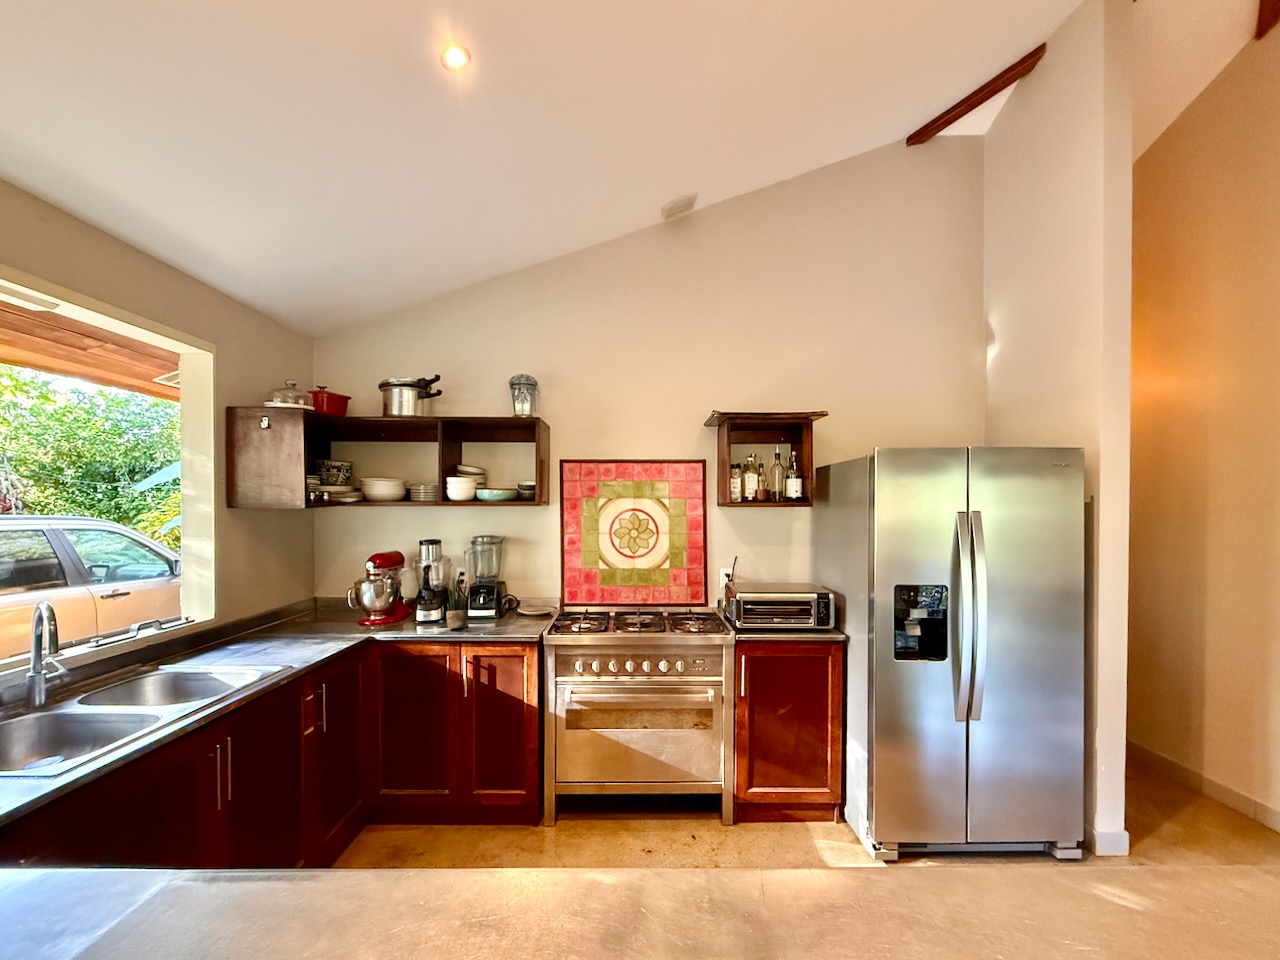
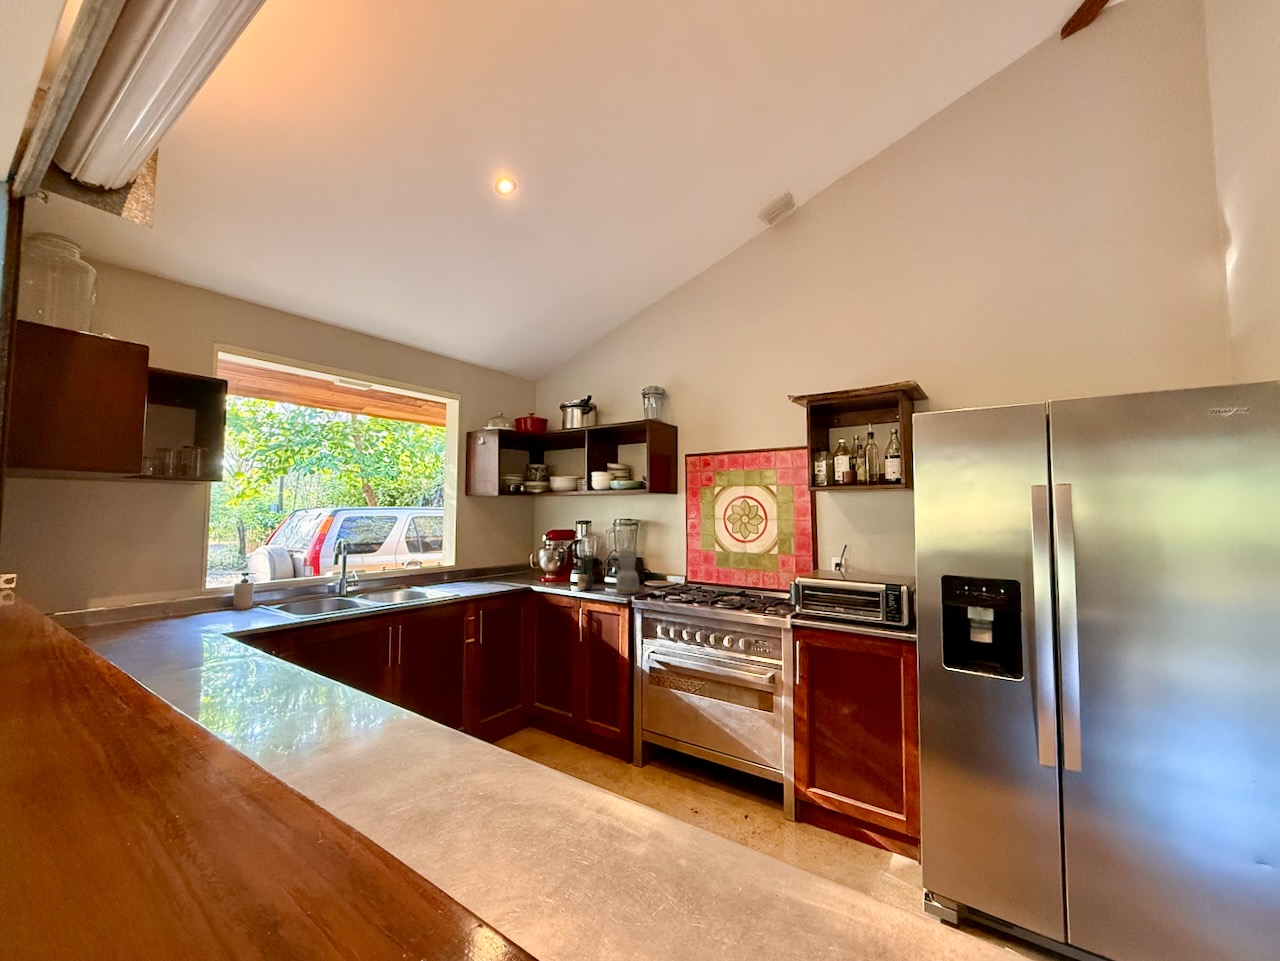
ceramic pitcher: none [497,575,532,629] -> present [610,550,639,594]

